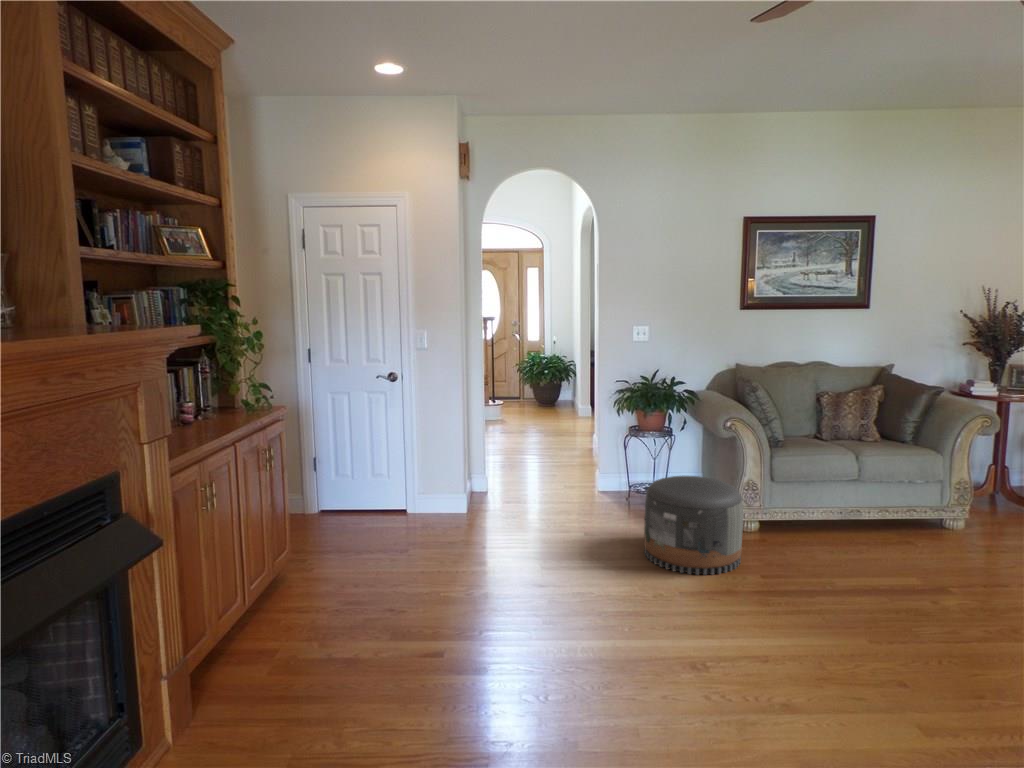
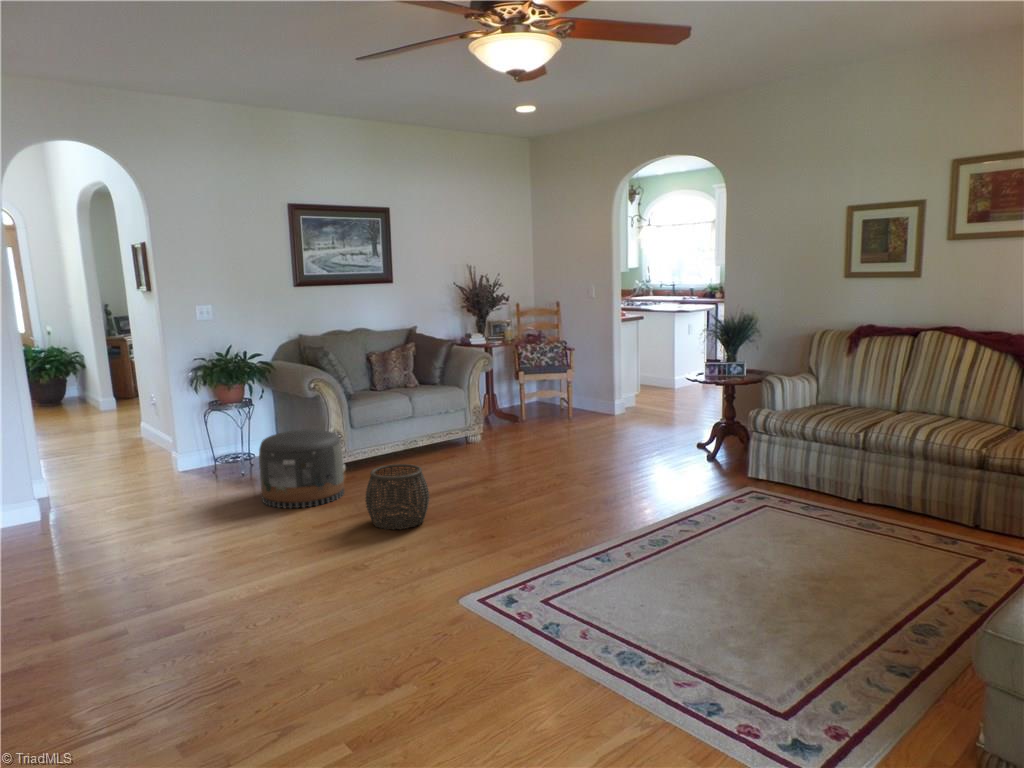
woven basket: none [739,557,835,659] -> present [365,464,430,530]

